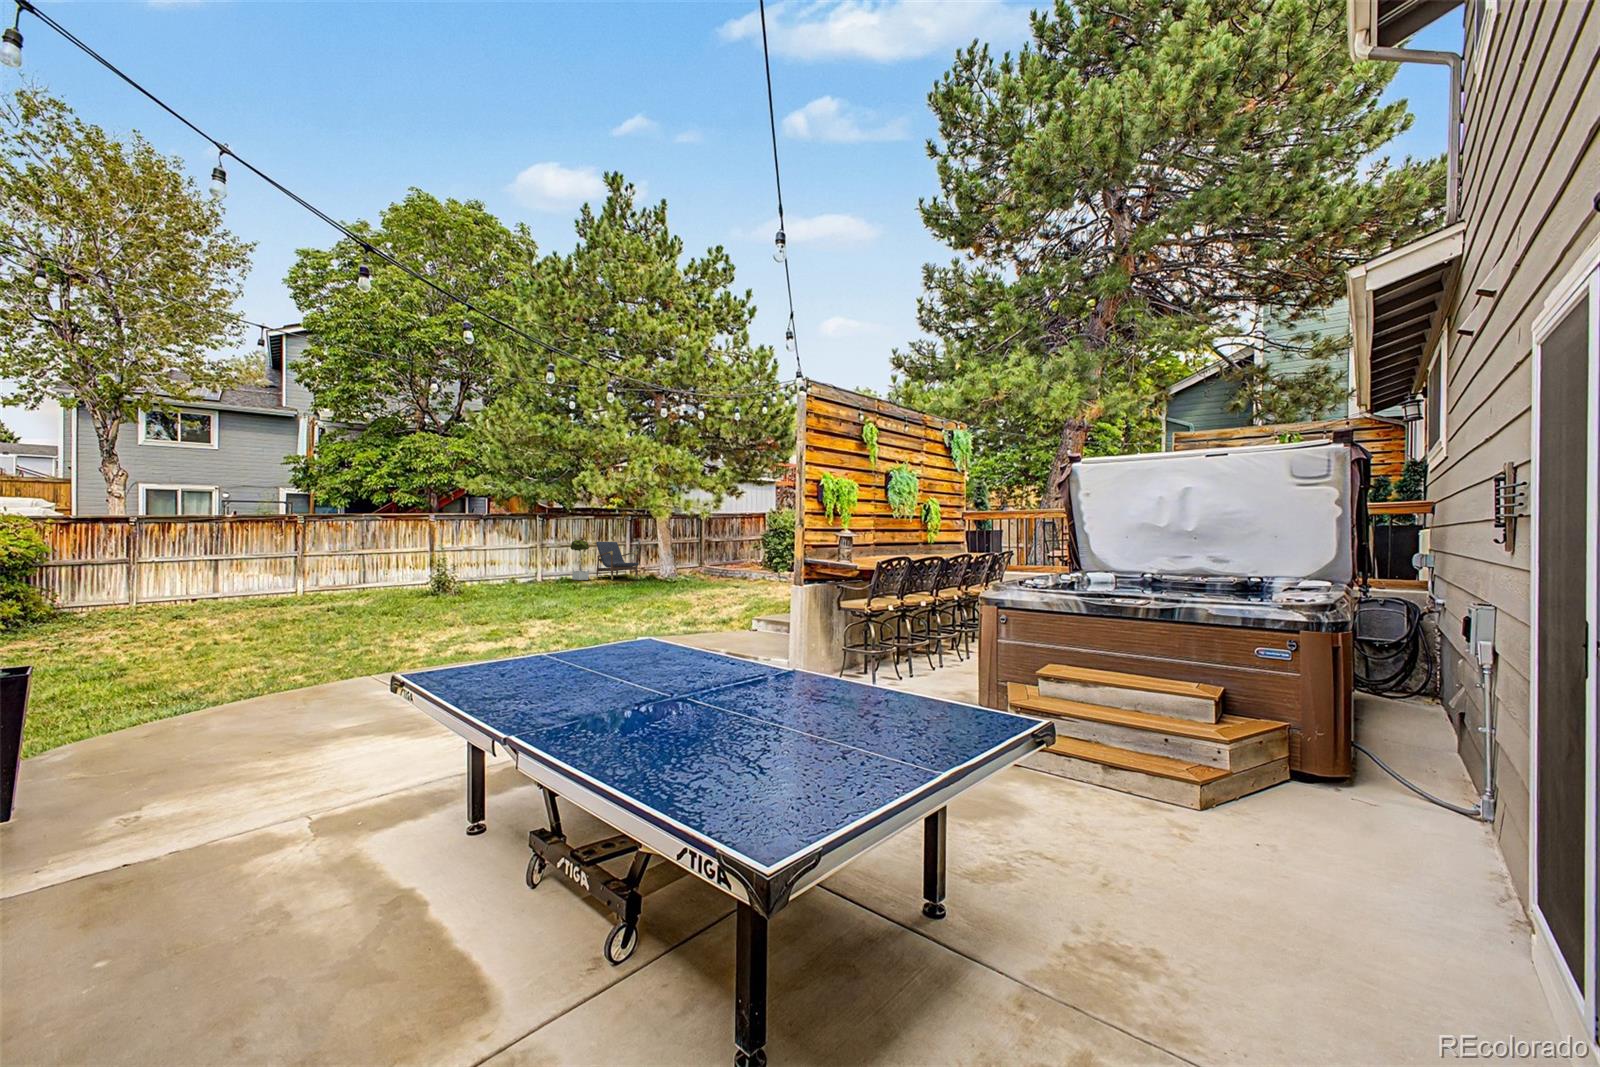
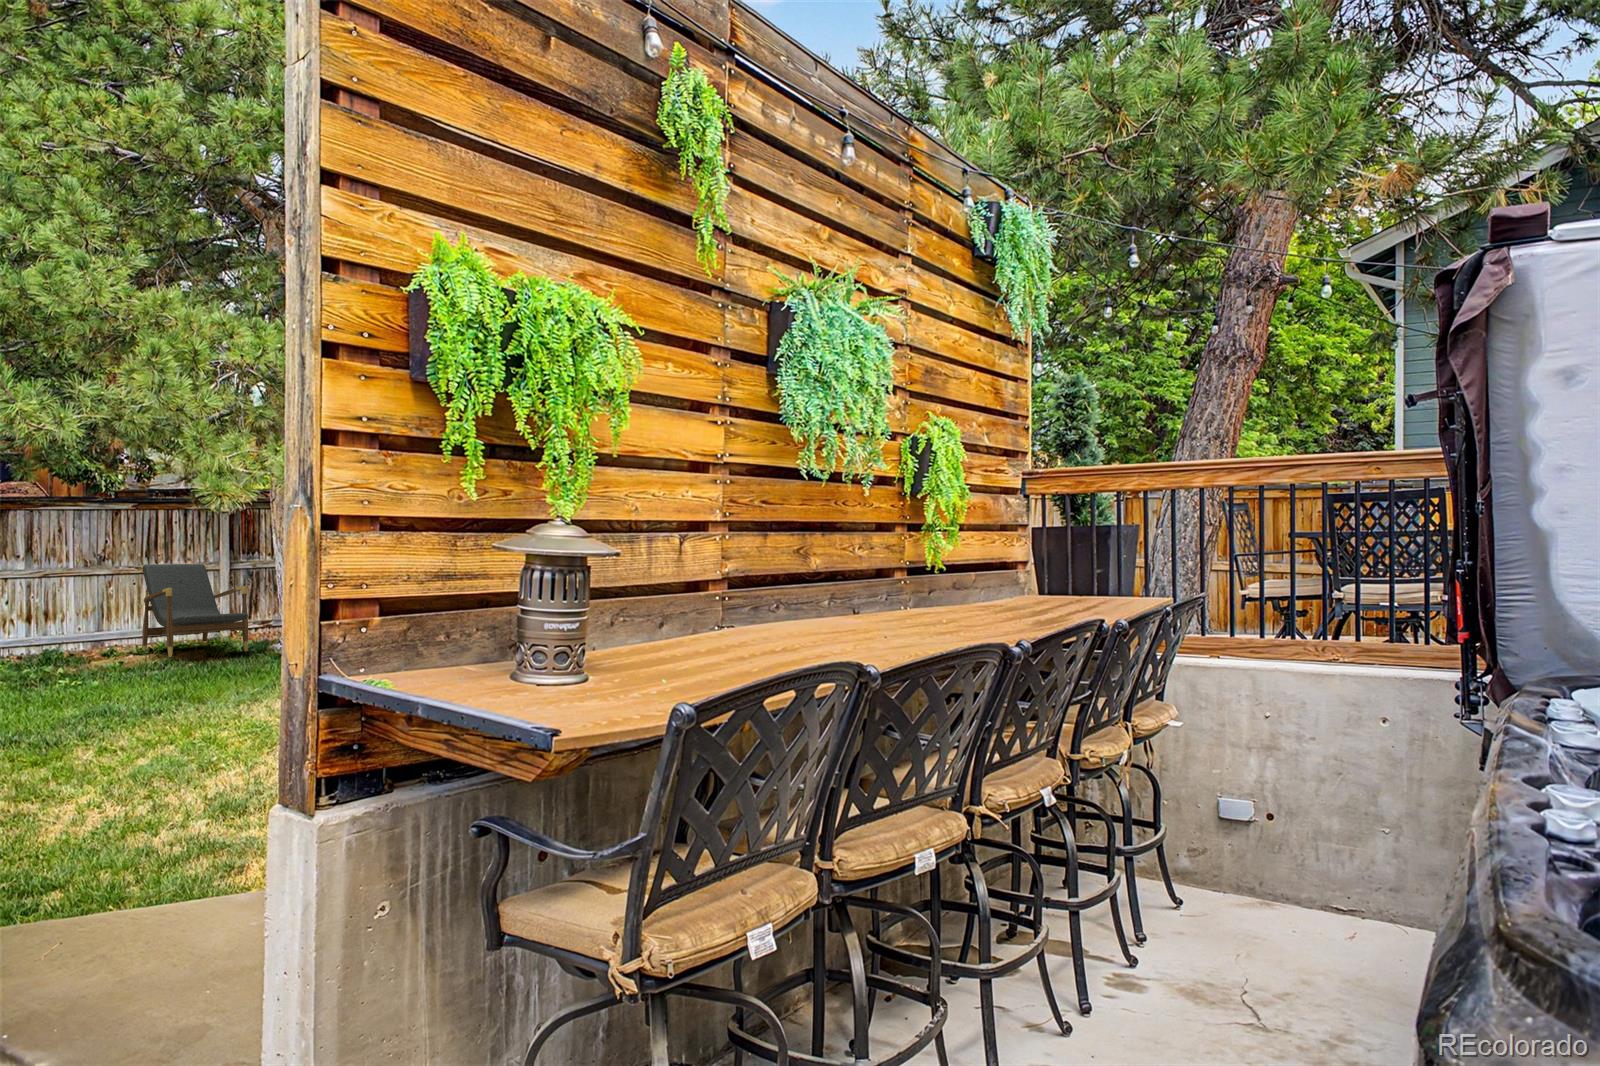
potted tree: present [570,540,589,580] -> none [55,560,107,662]

